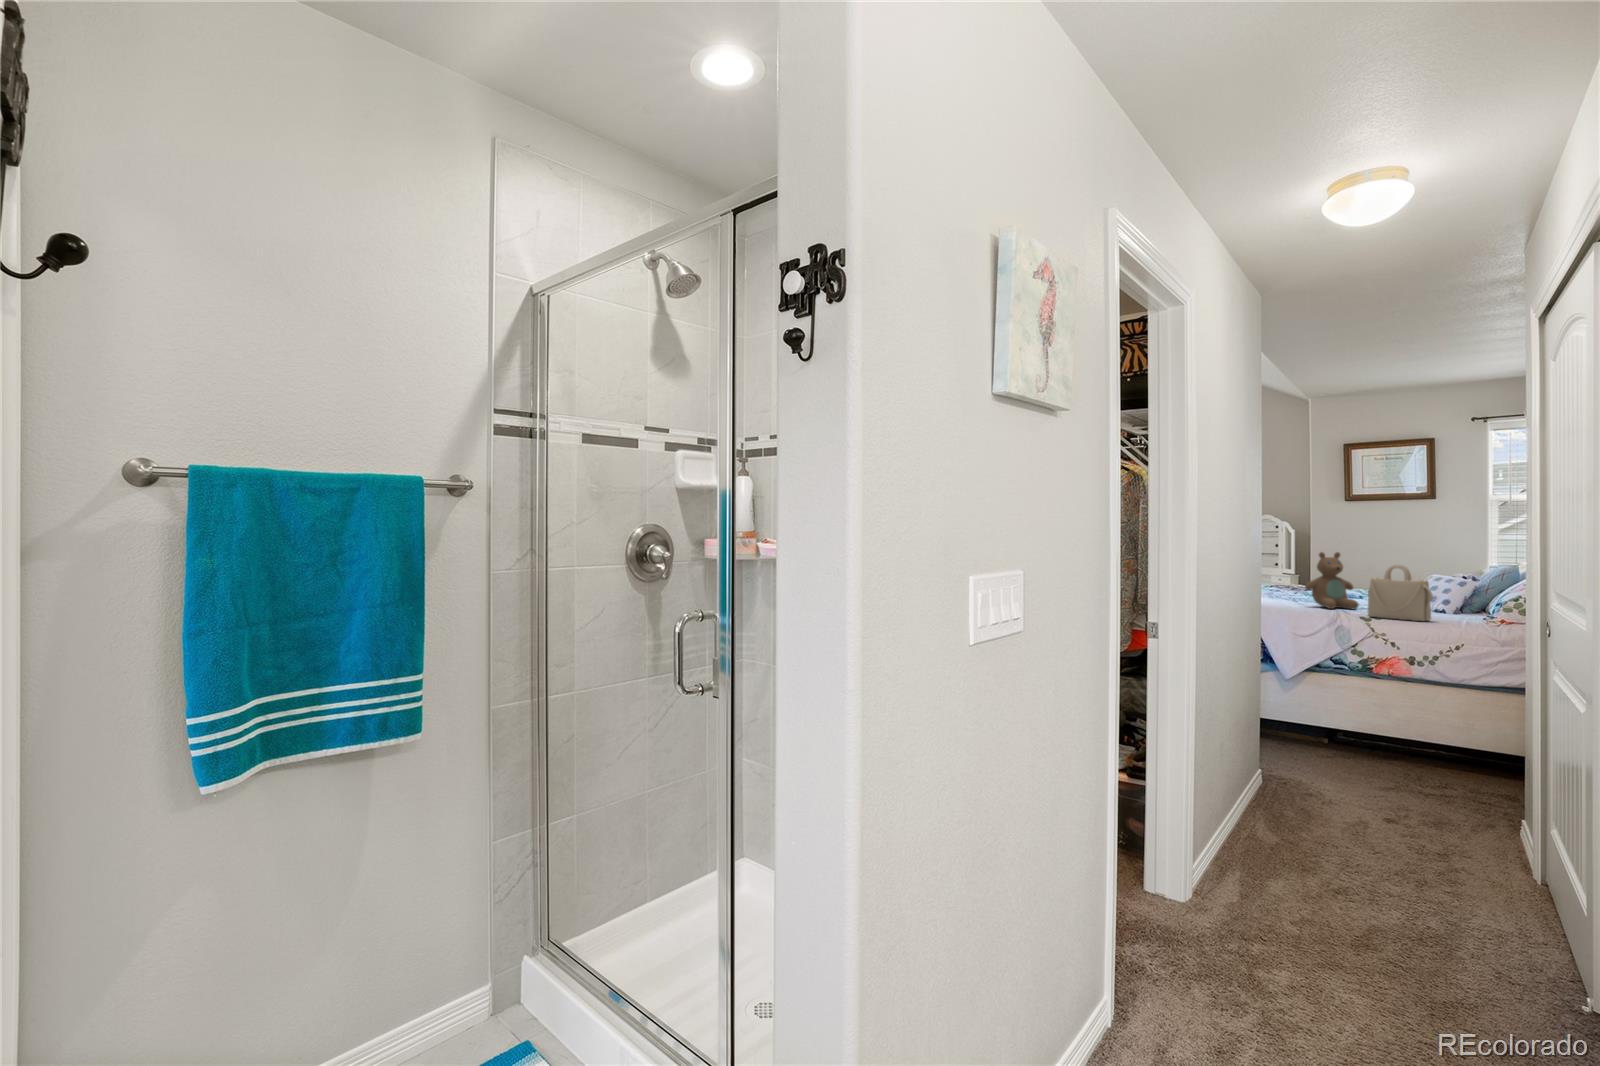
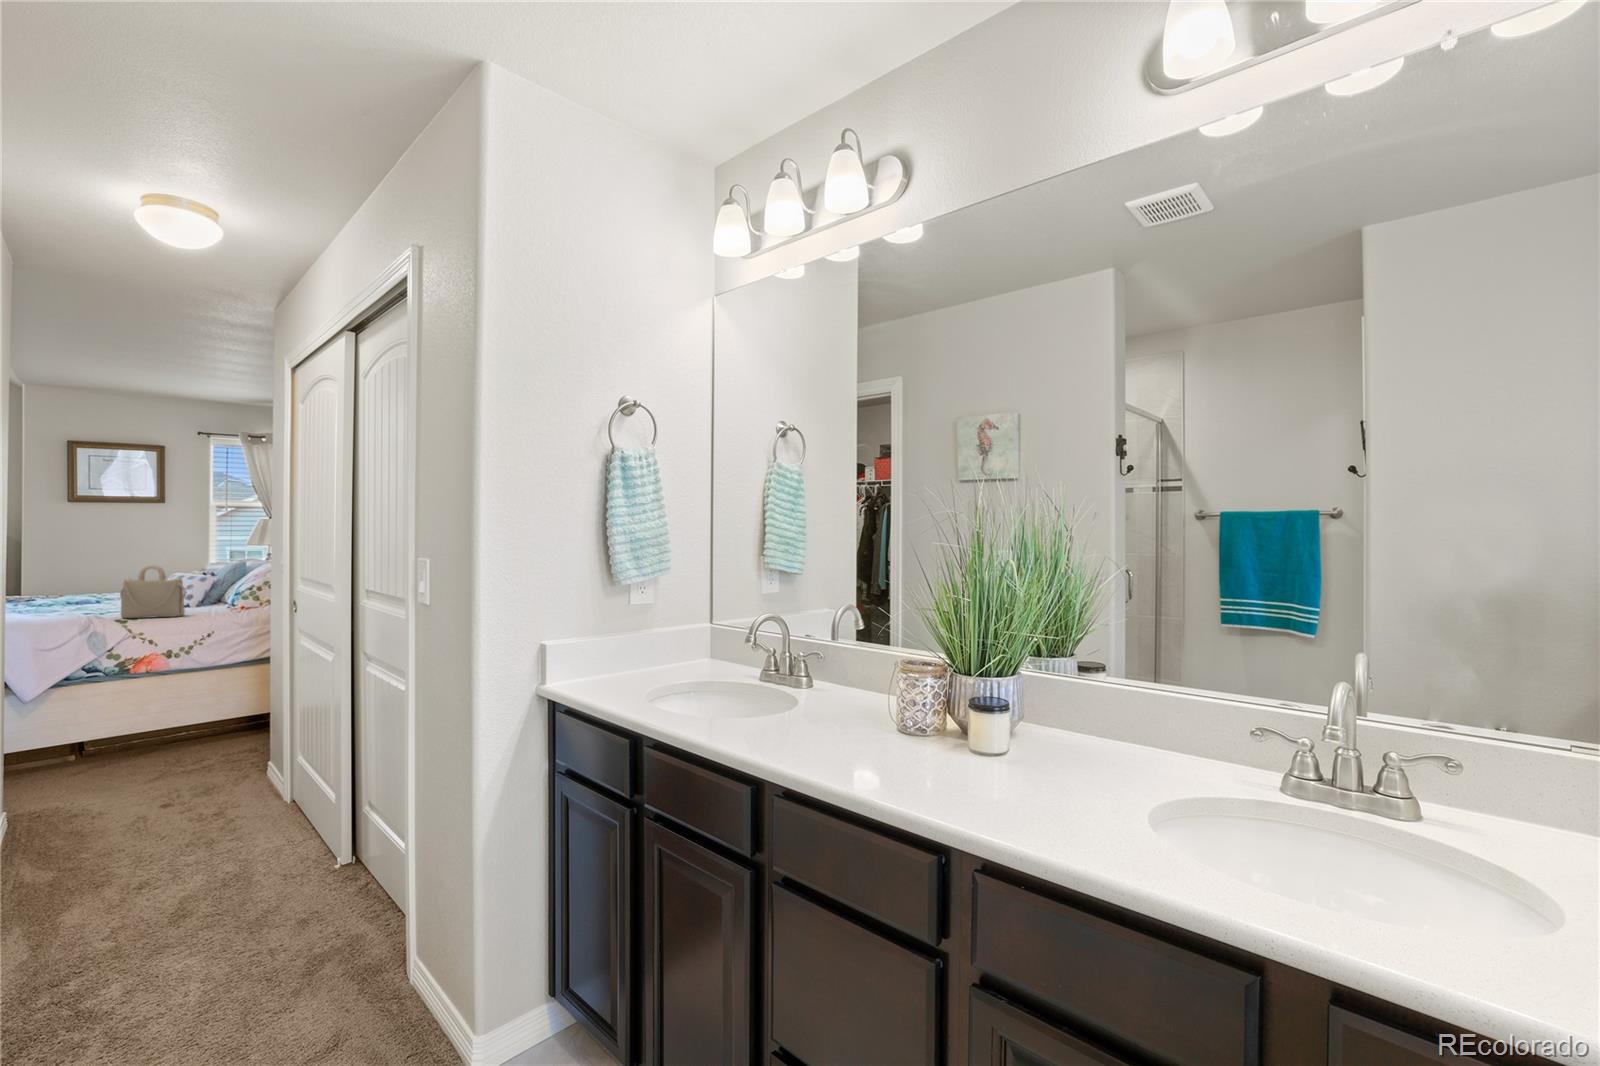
teddy bear: present [1305,552,1358,609] -> none [37,555,104,616]

